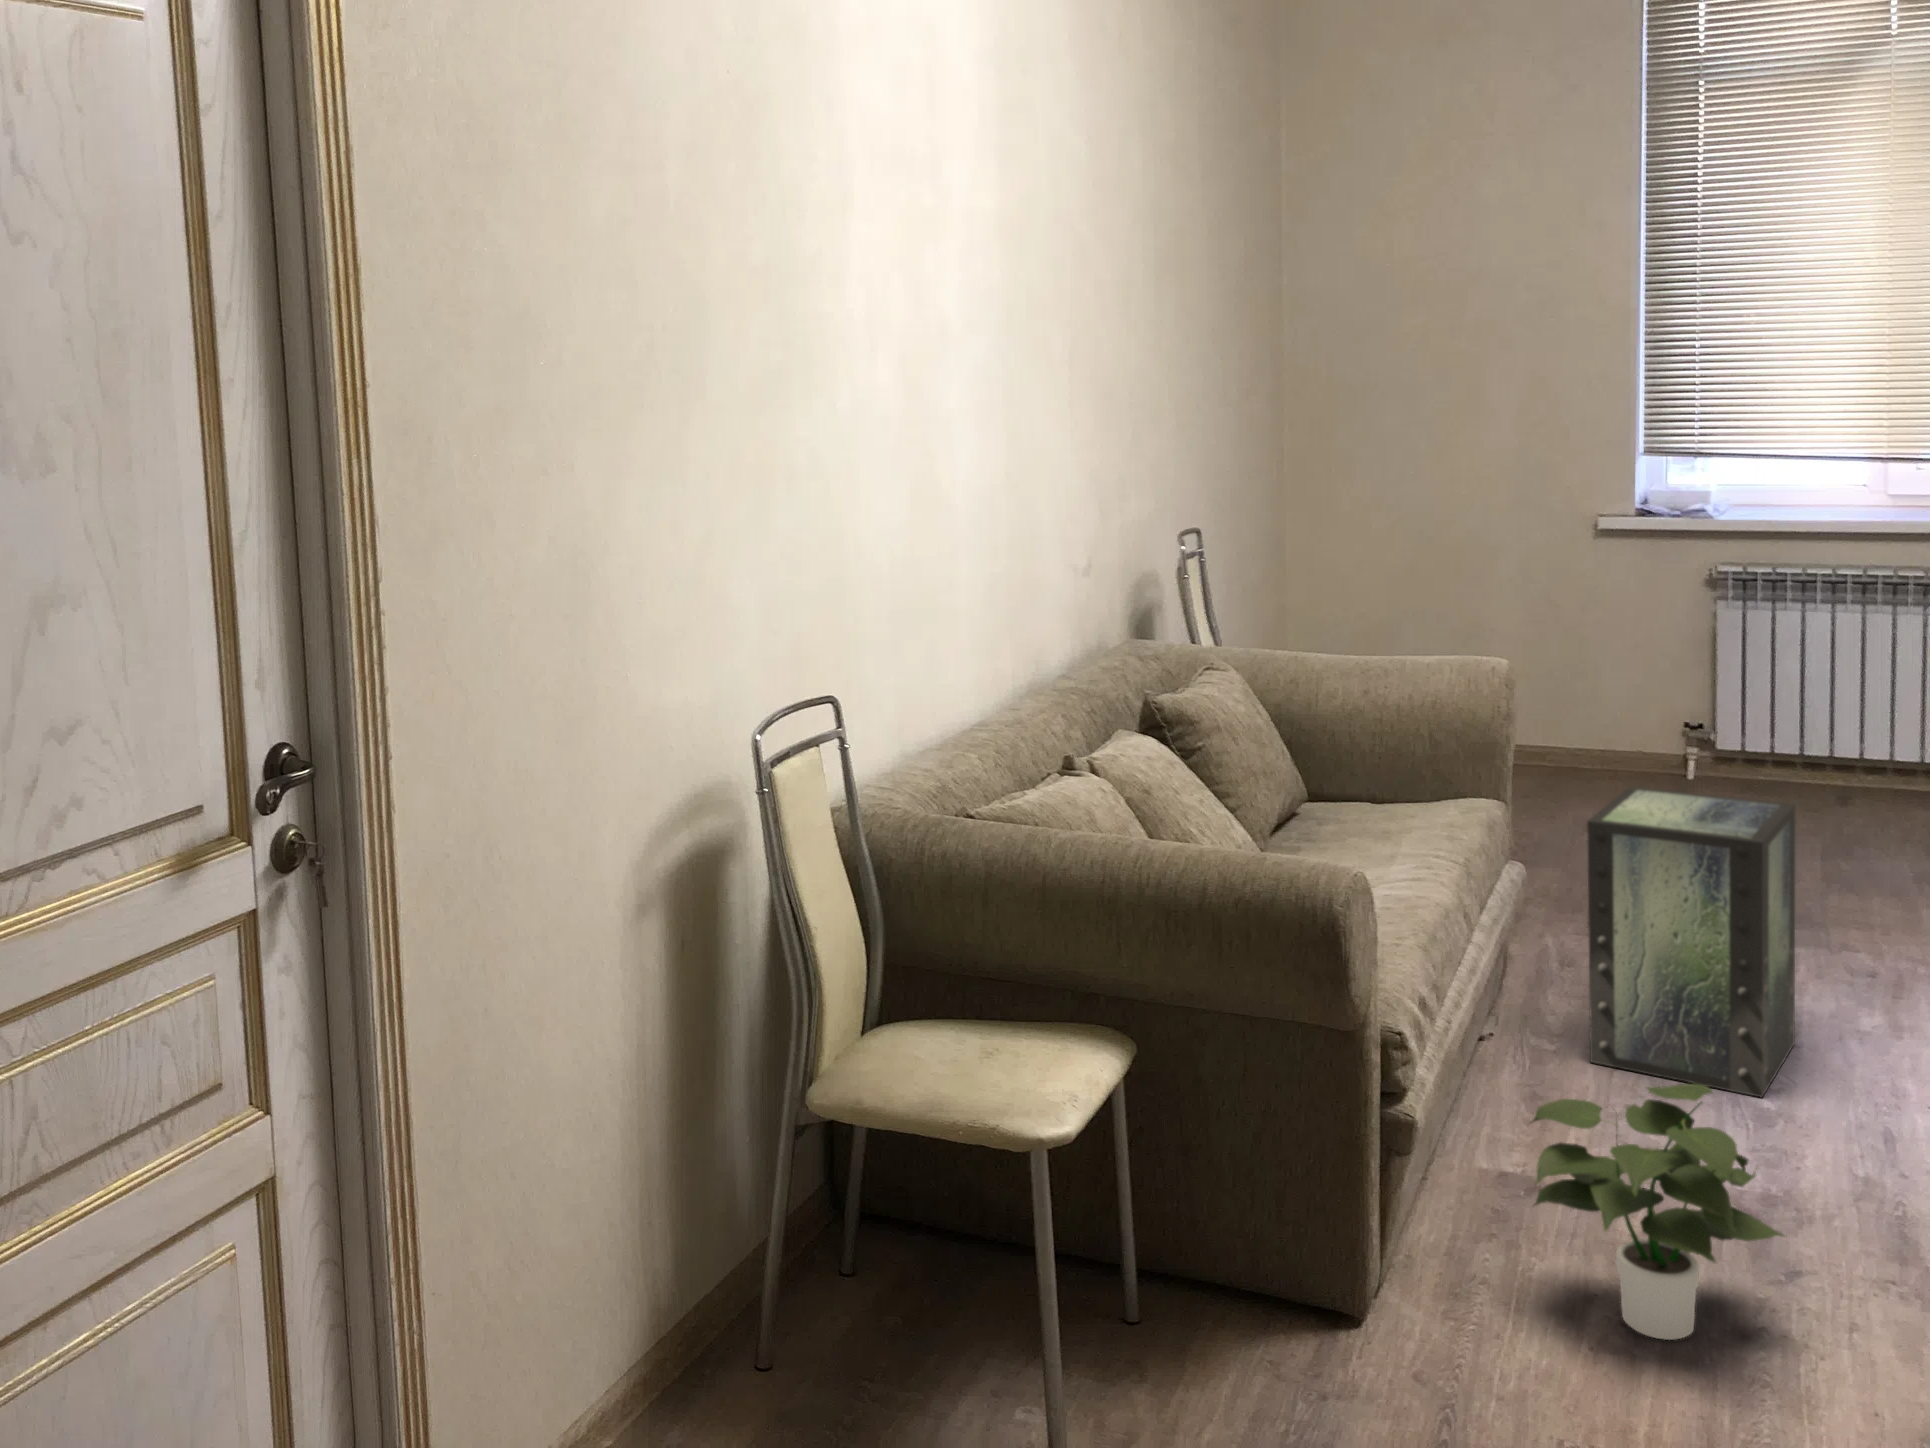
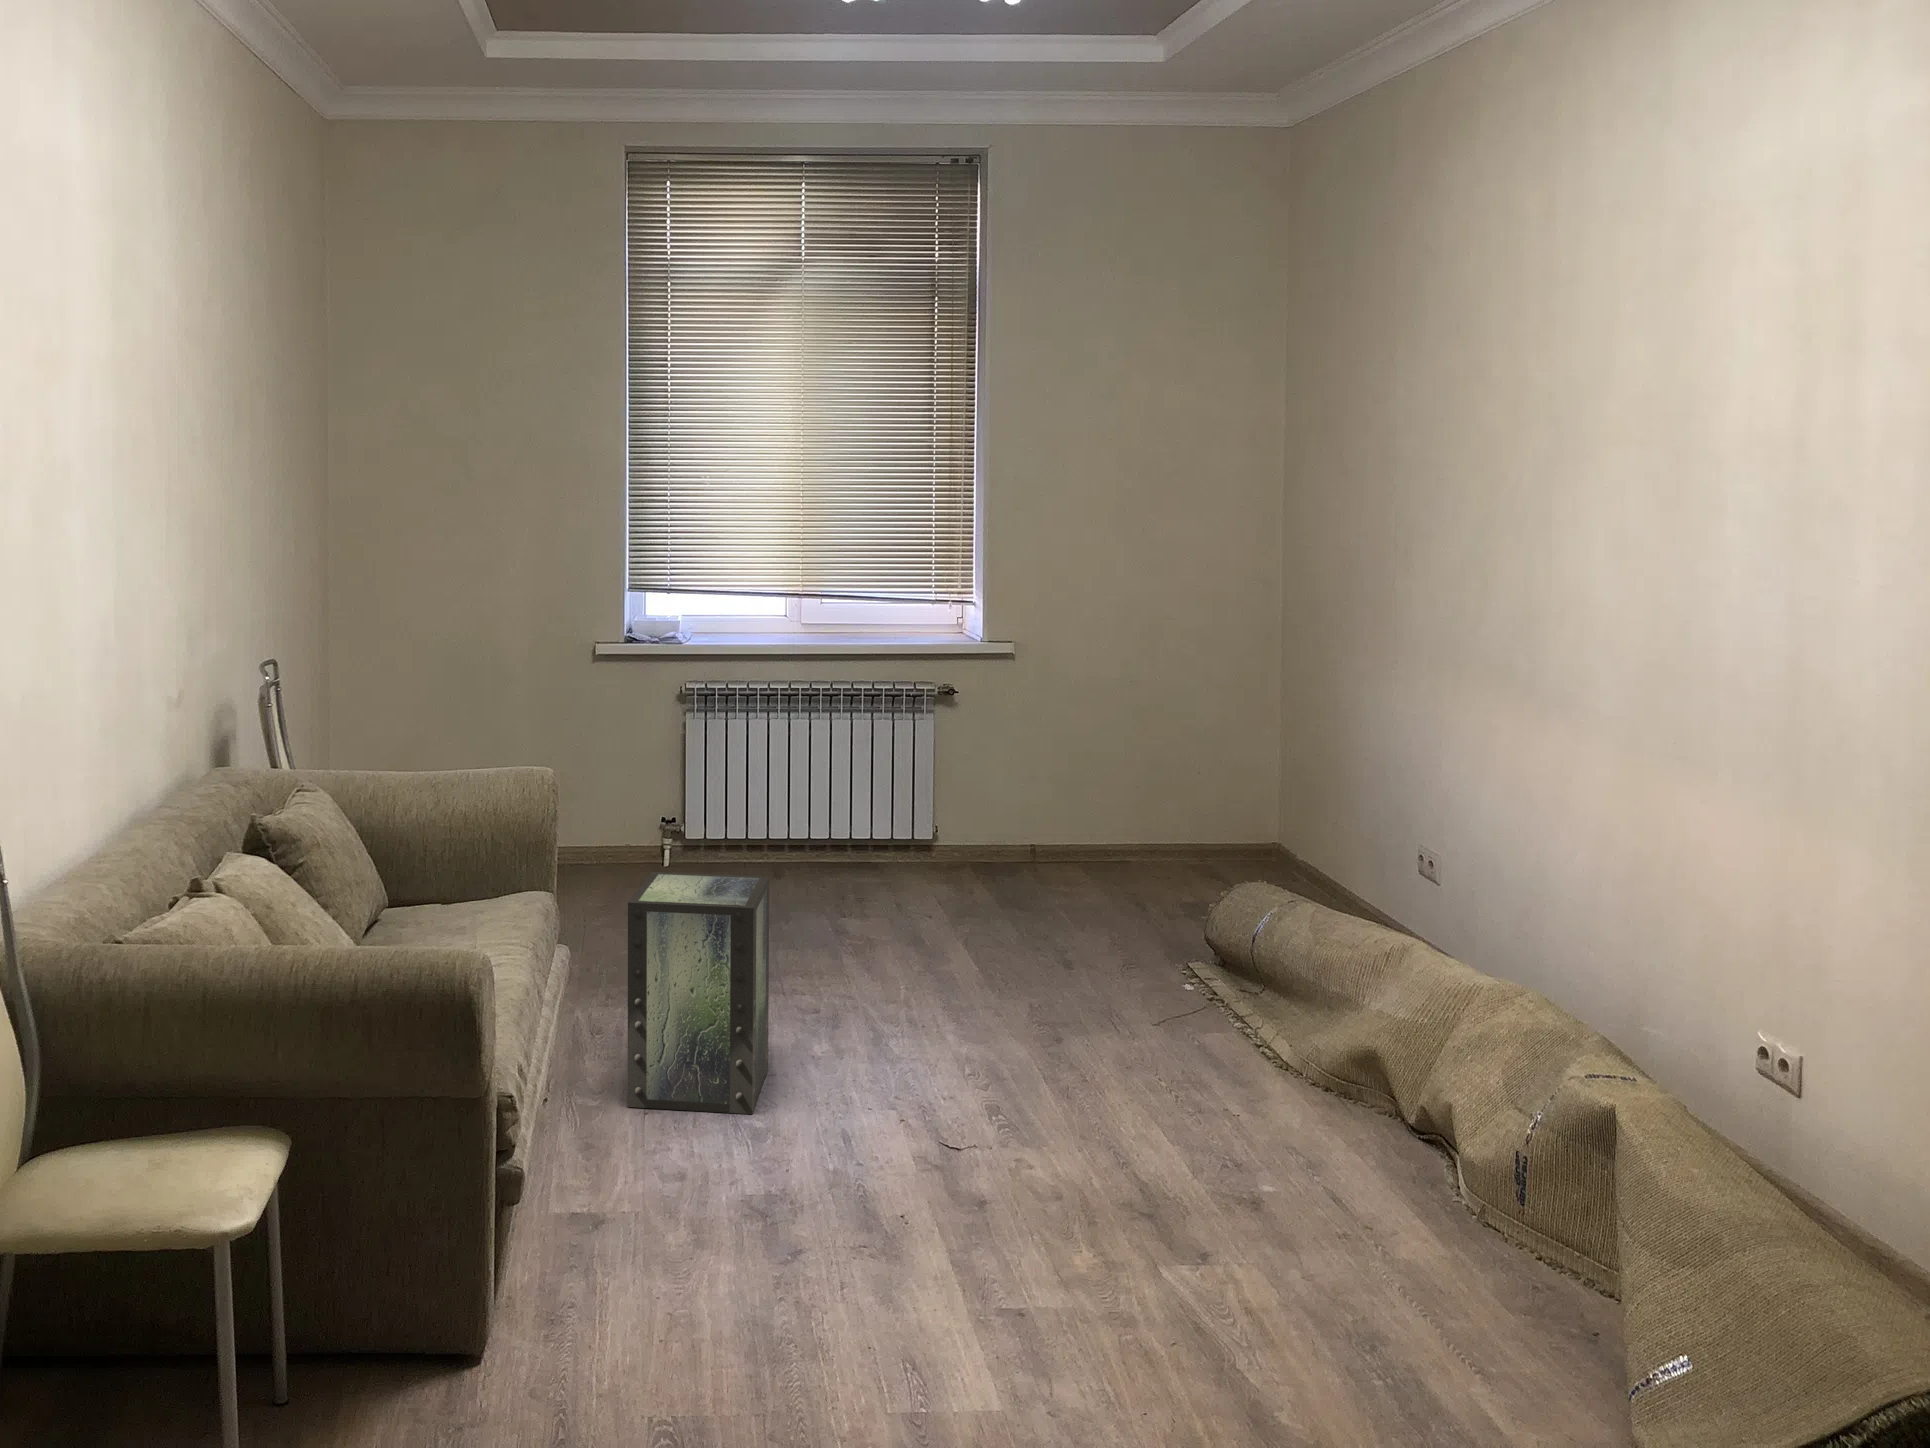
potted plant: present [1529,1084,1785,1340] -> none [611,1102,793,1314]

